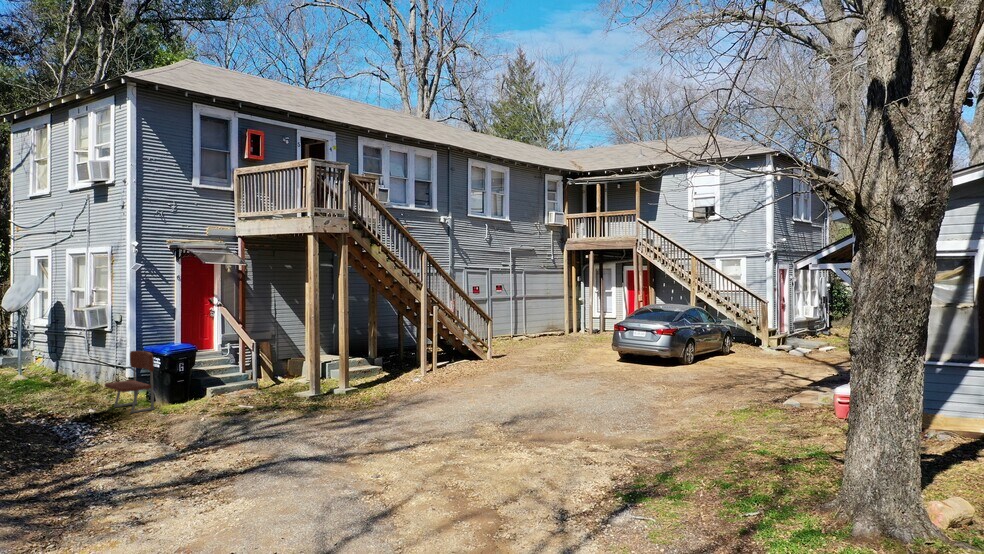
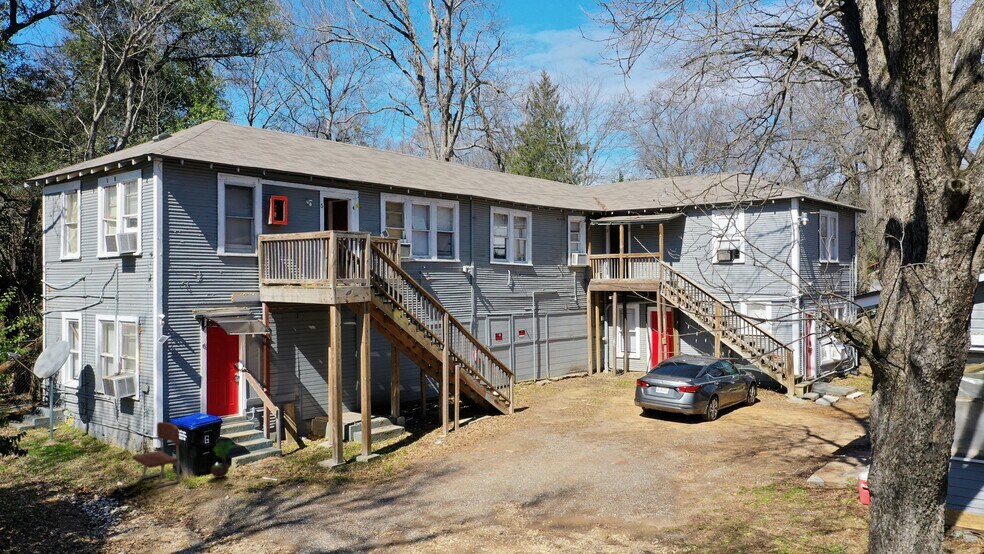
potted tree: none [186,366,211,406] -> present [211,442,231,478]

